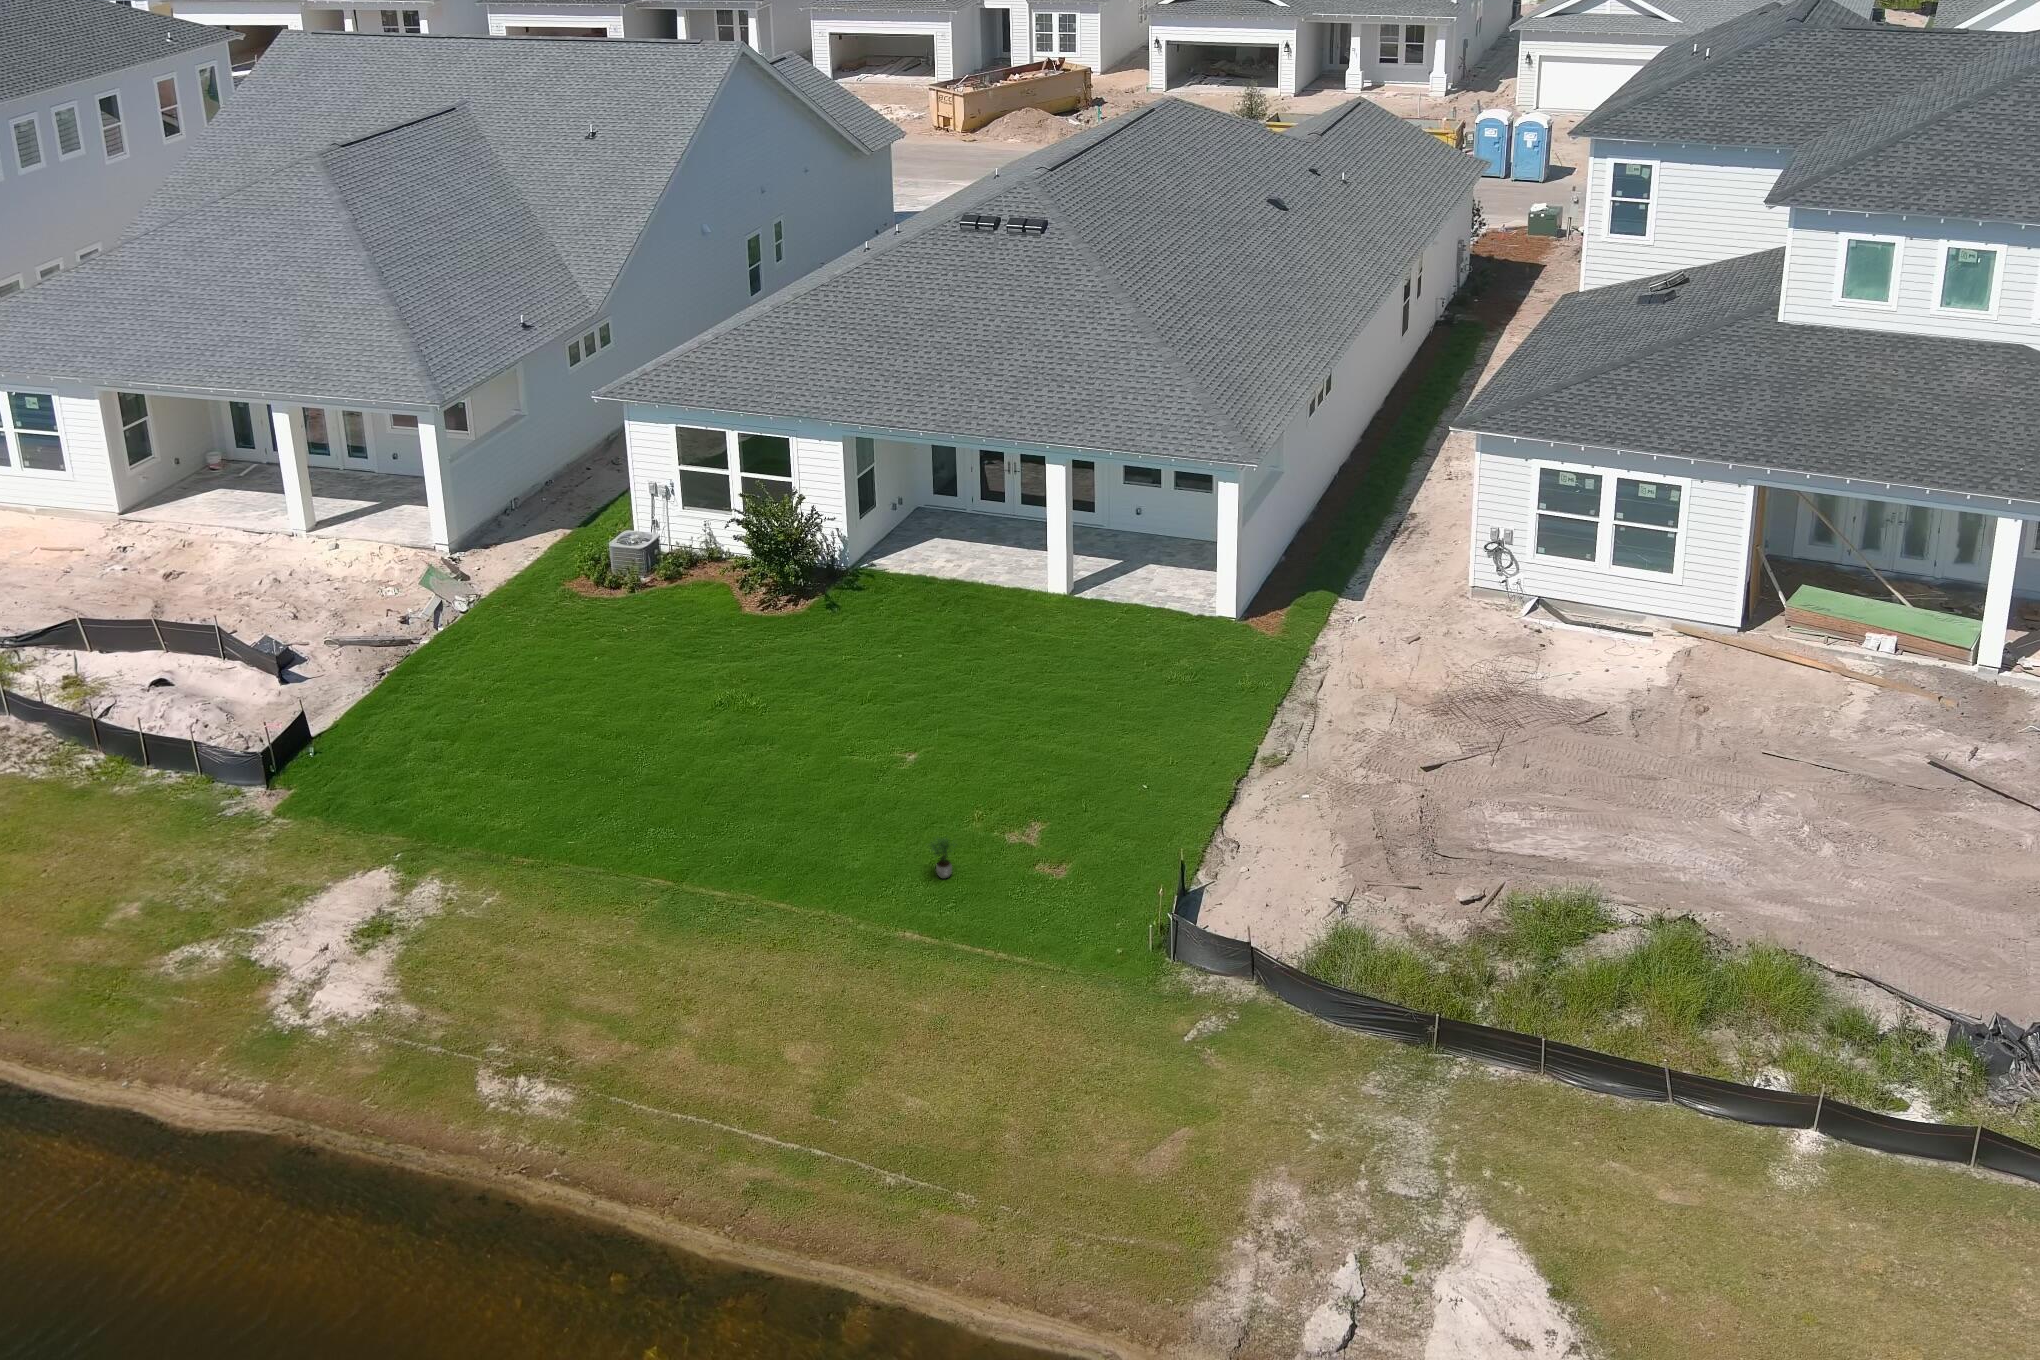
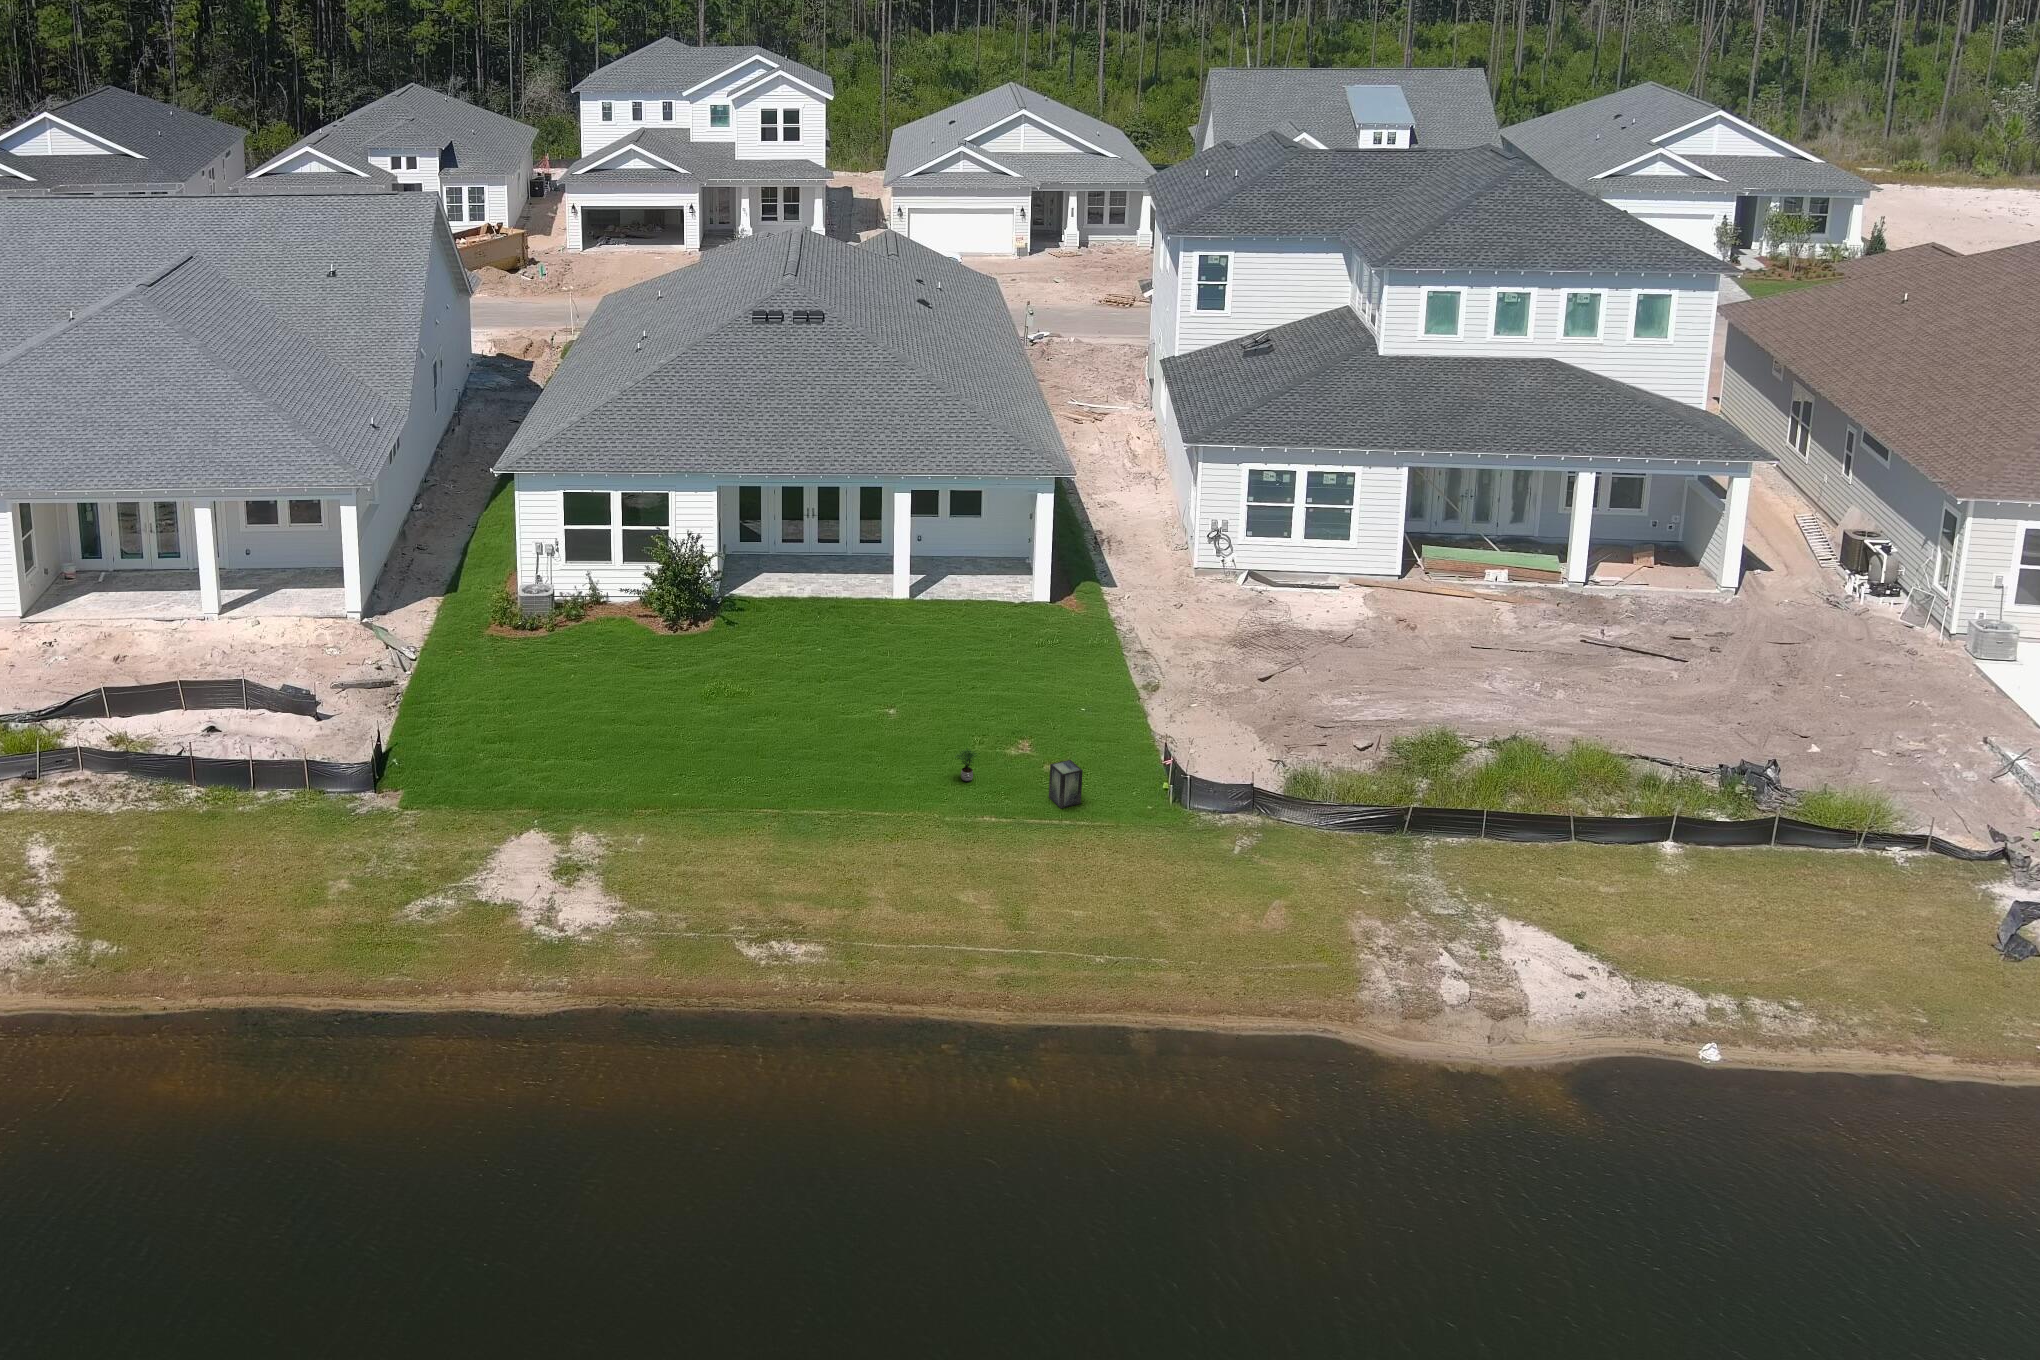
storage box: none [1026,876,1063,940] -> present [1049,760,1083,808]

